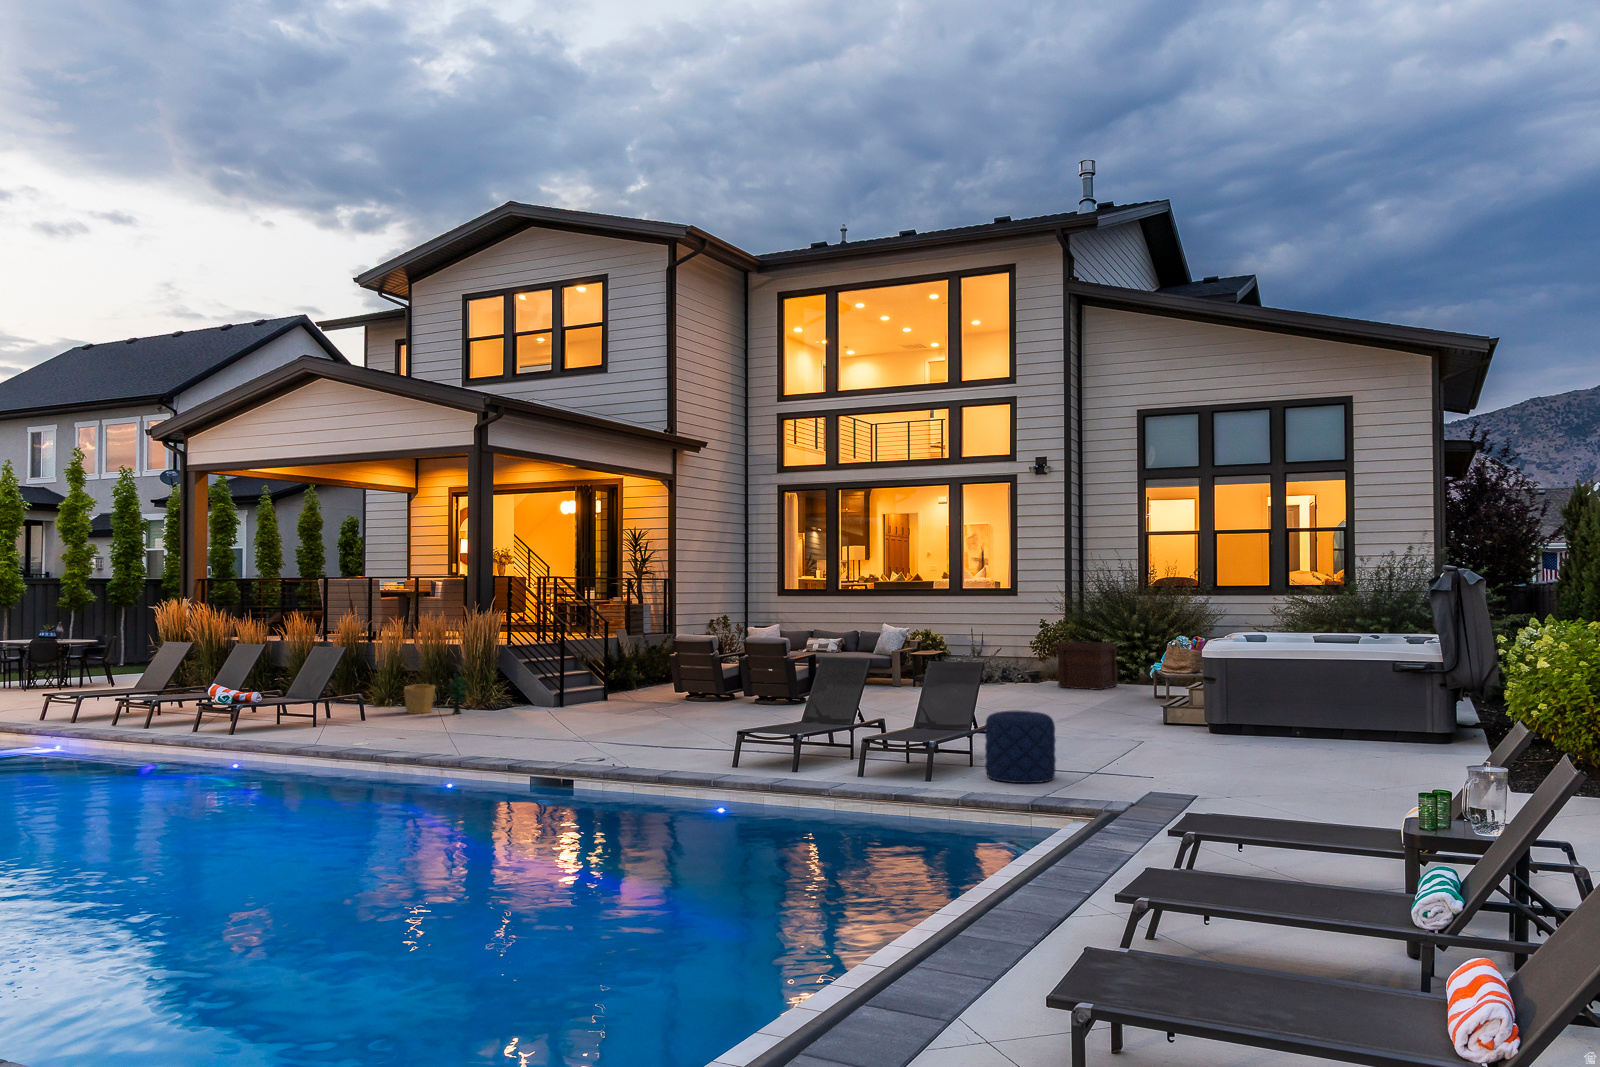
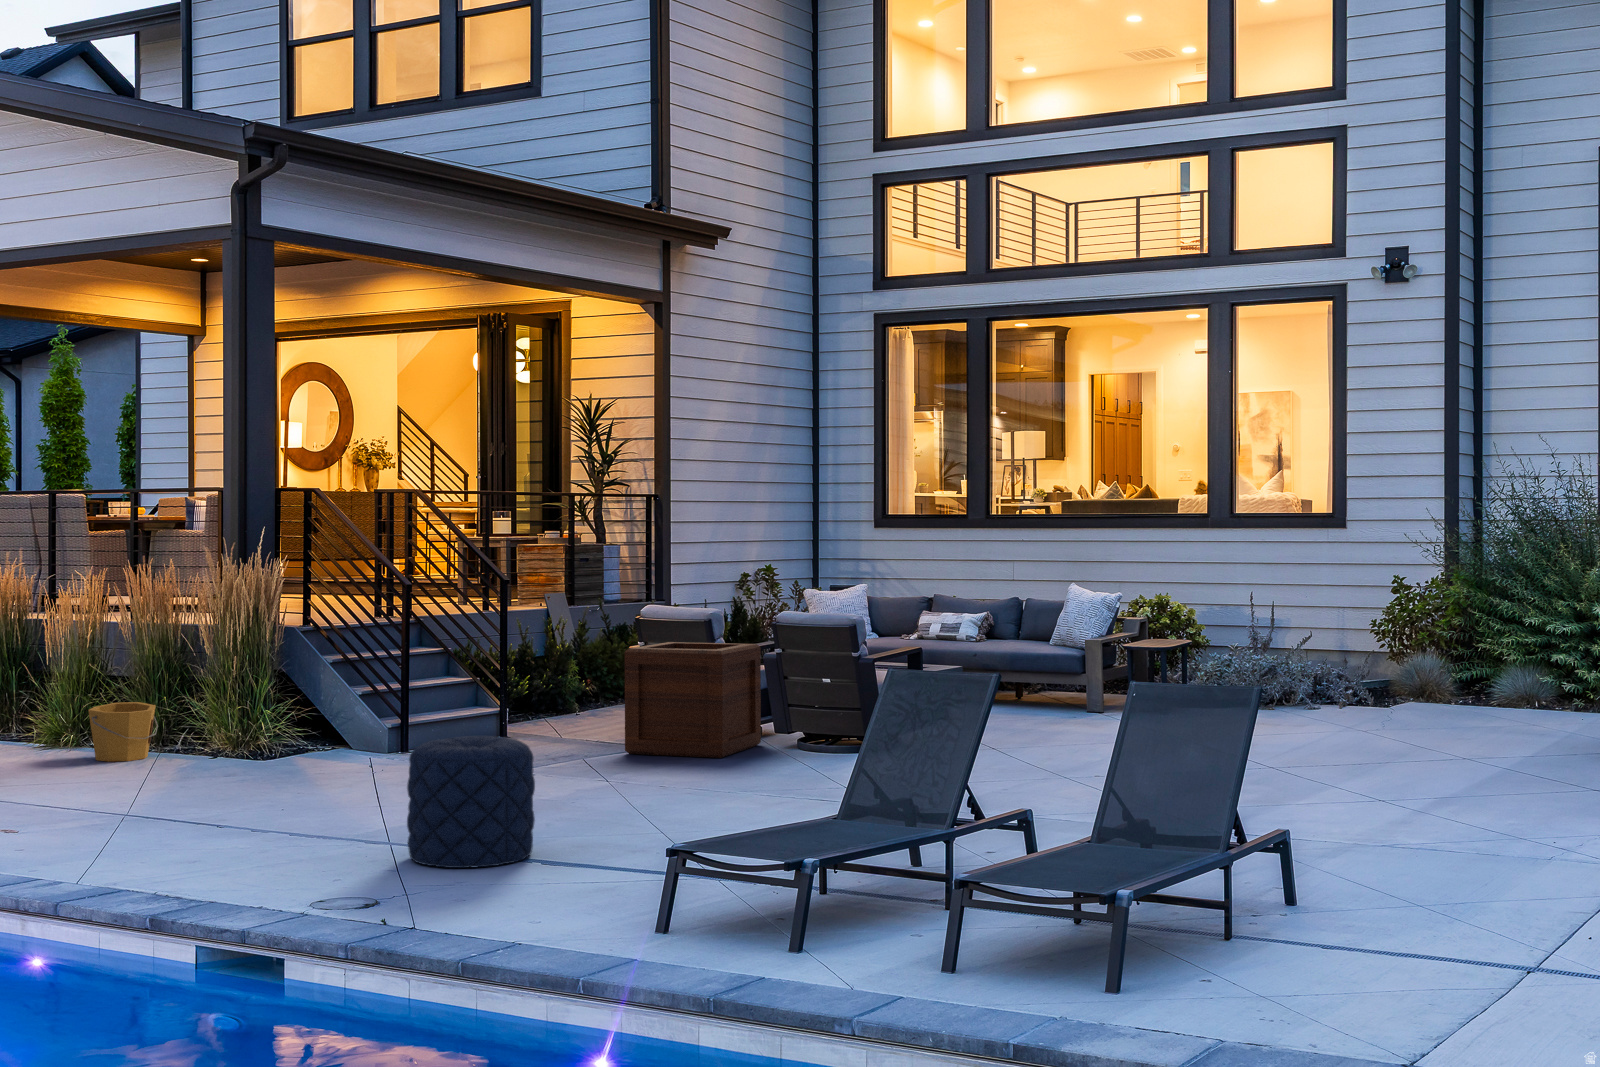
wooden crate: present [1058,642,1117,690] -> present [625,642,761,758]
decorative plant: present [449,669,471,714] -> none [168,673,219,764]
pouf: present [985,711,1056,783] -> present [407,736,535,868]

